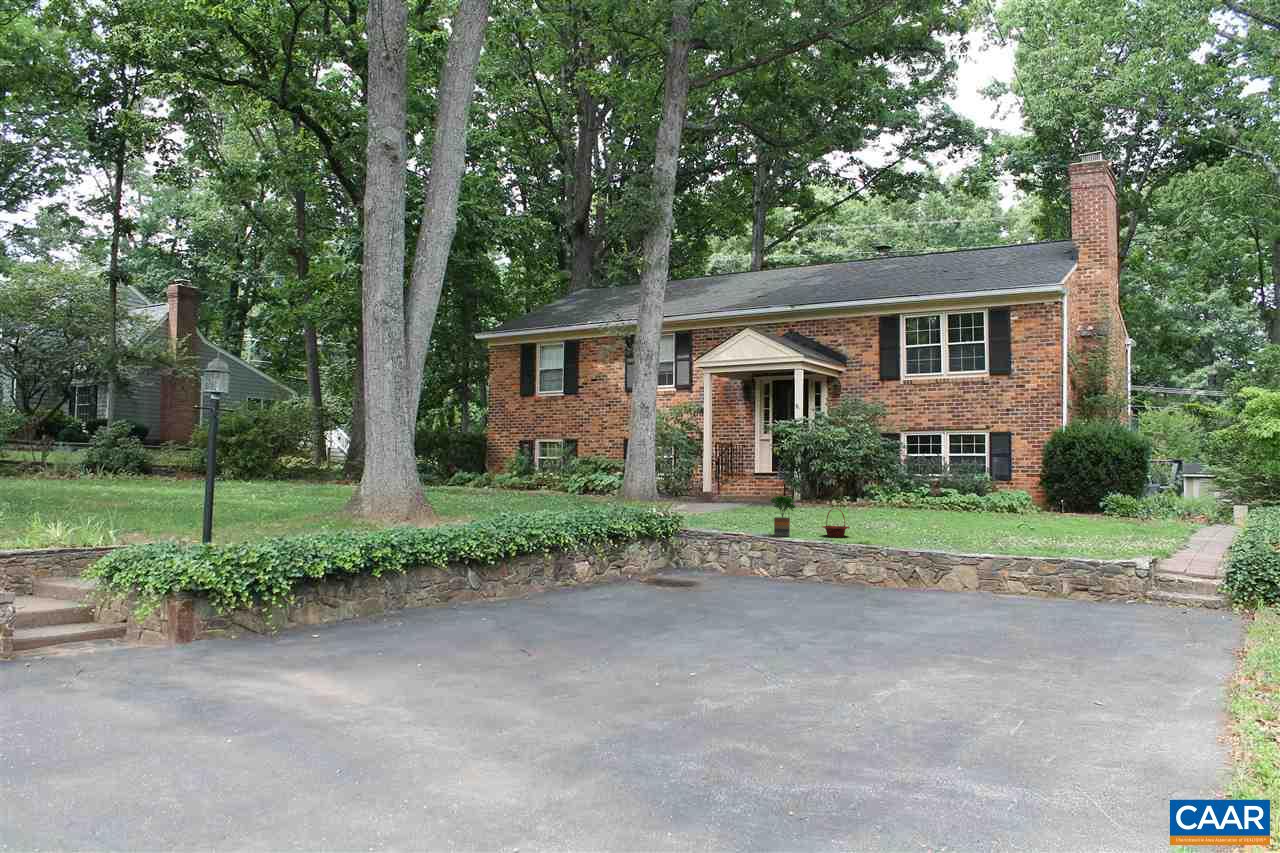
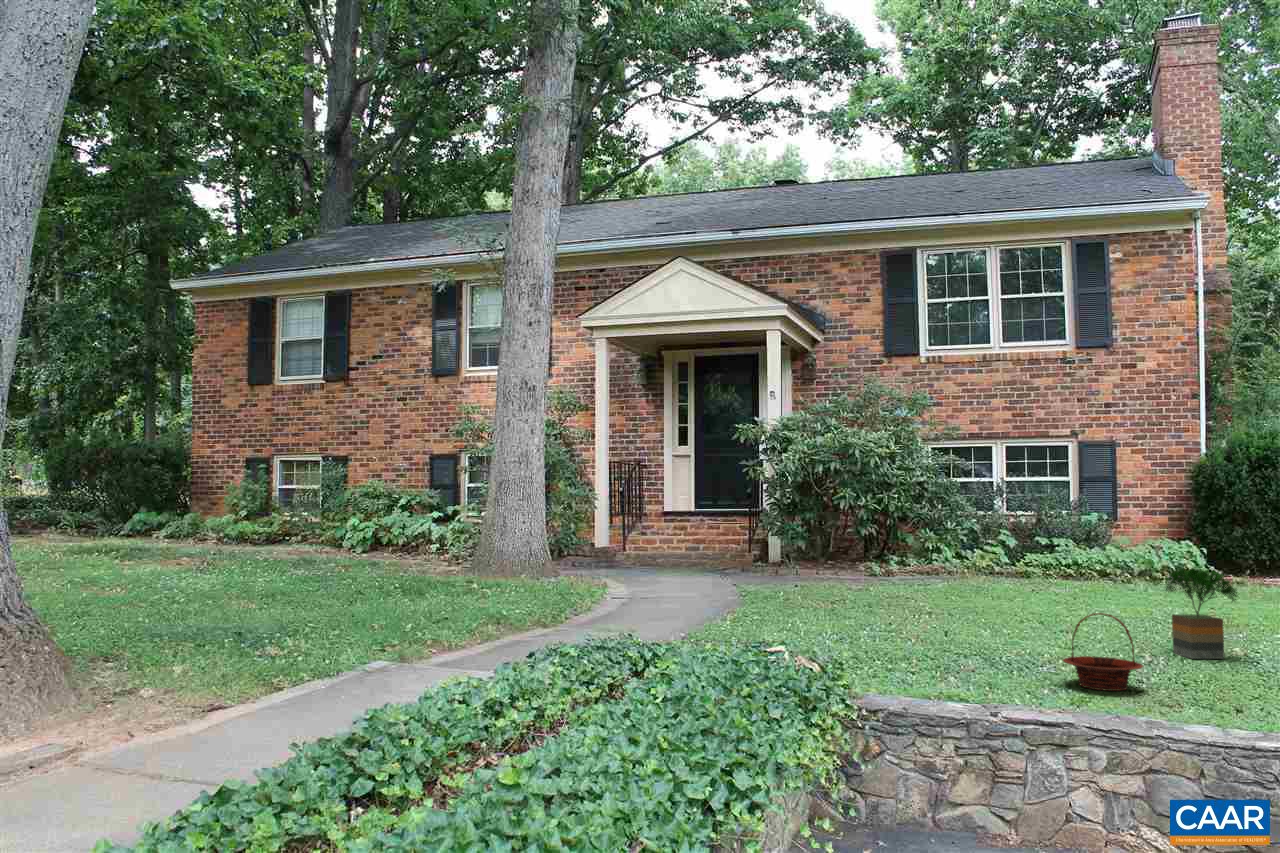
potted tree: present [771,496,796,536] -> present [1165,568,1237,659]

